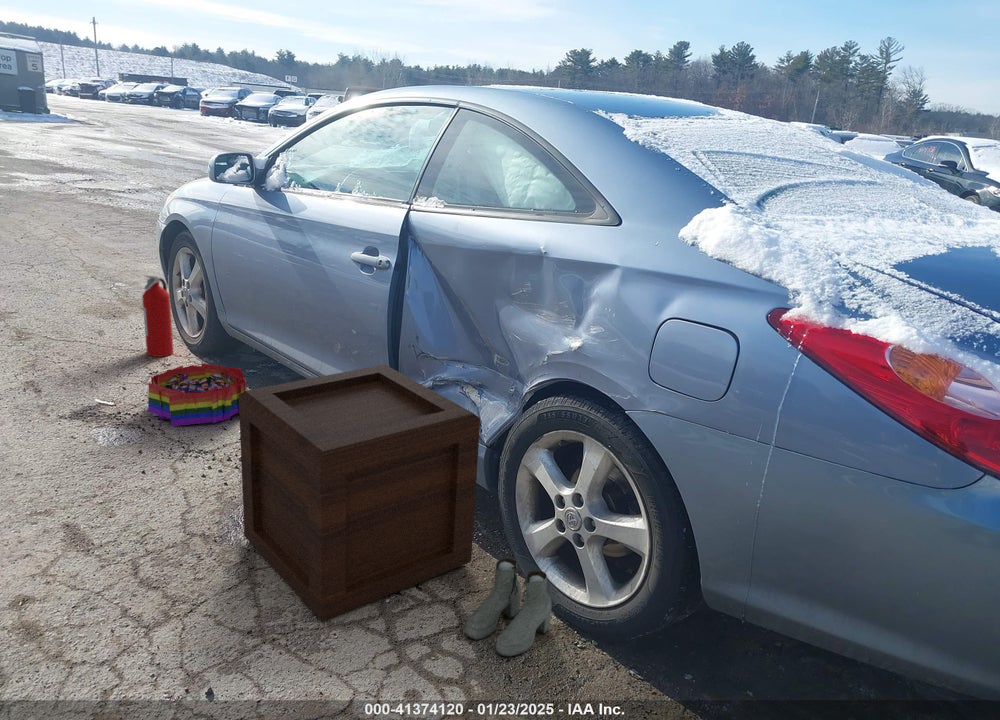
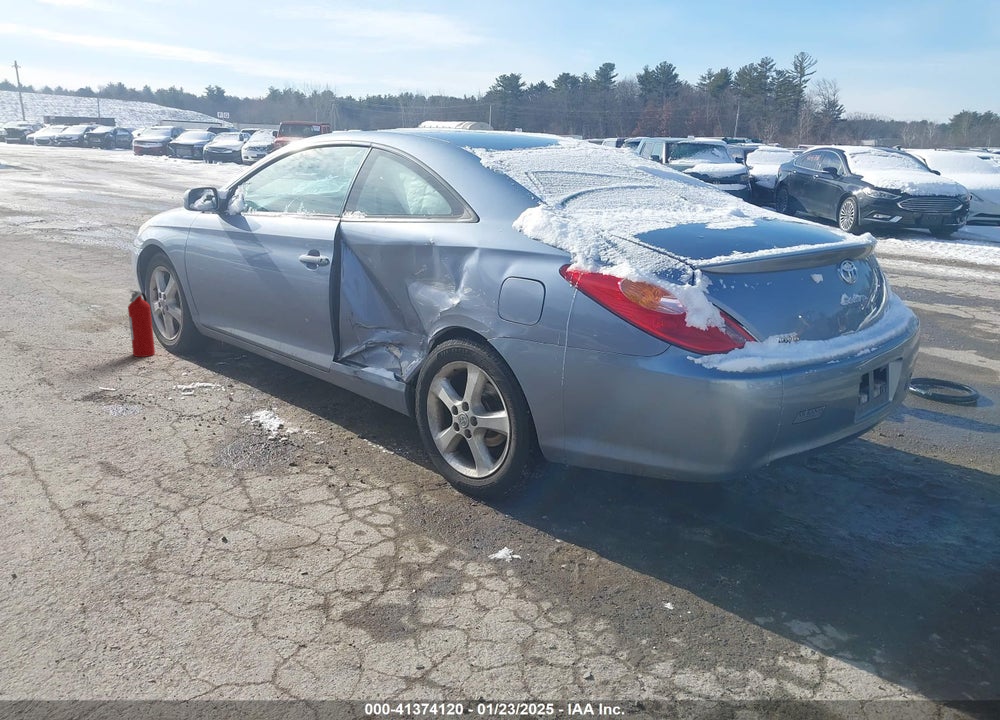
storage bin: present [148,363,246,426] -> none [145,355,223,401]
wooden crate: present [239,364,480,621] -> none [226,334,399,503]
boots: present [465,558,552,656] -> none [394,452,452,512]

